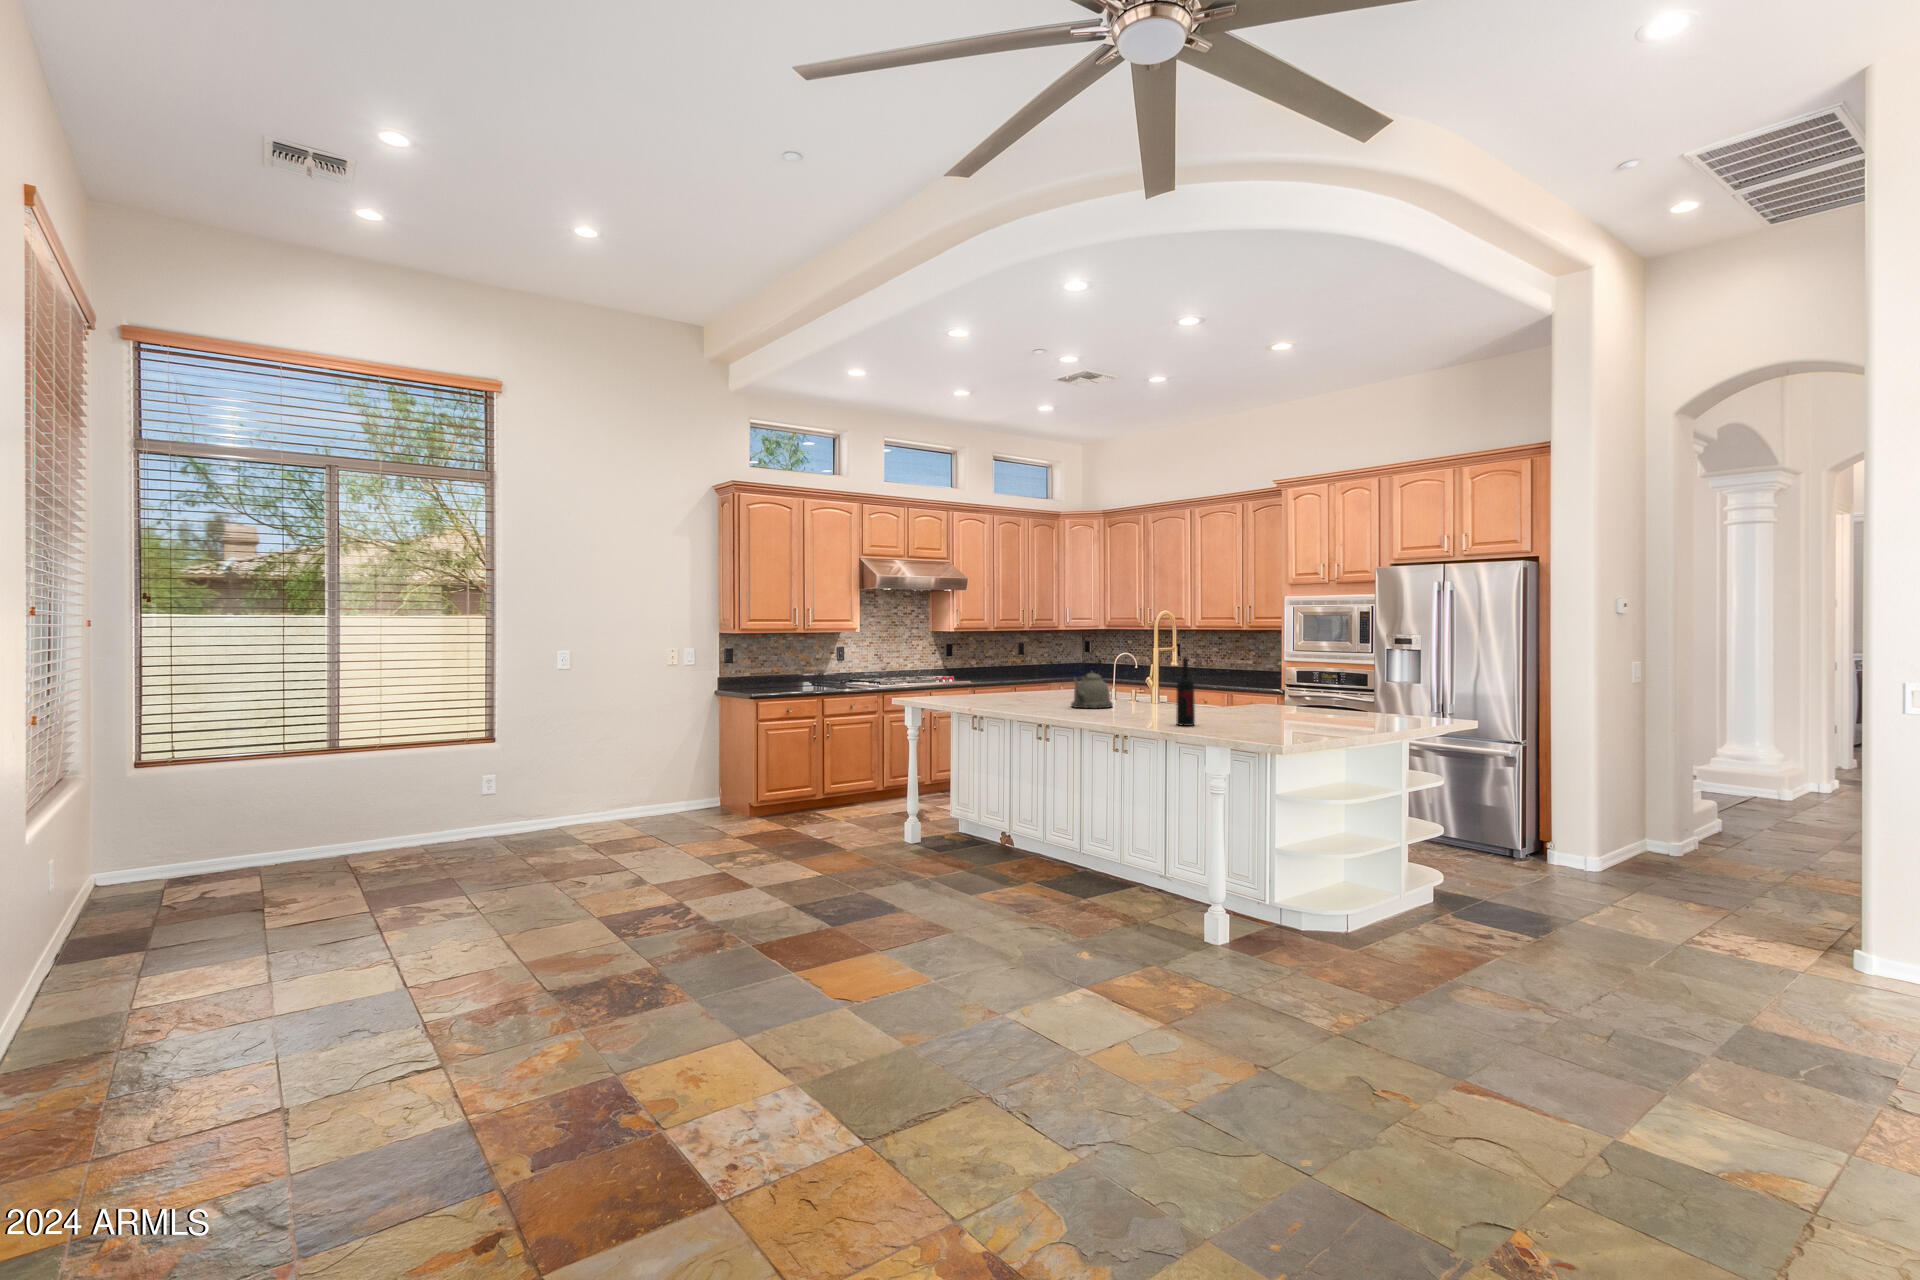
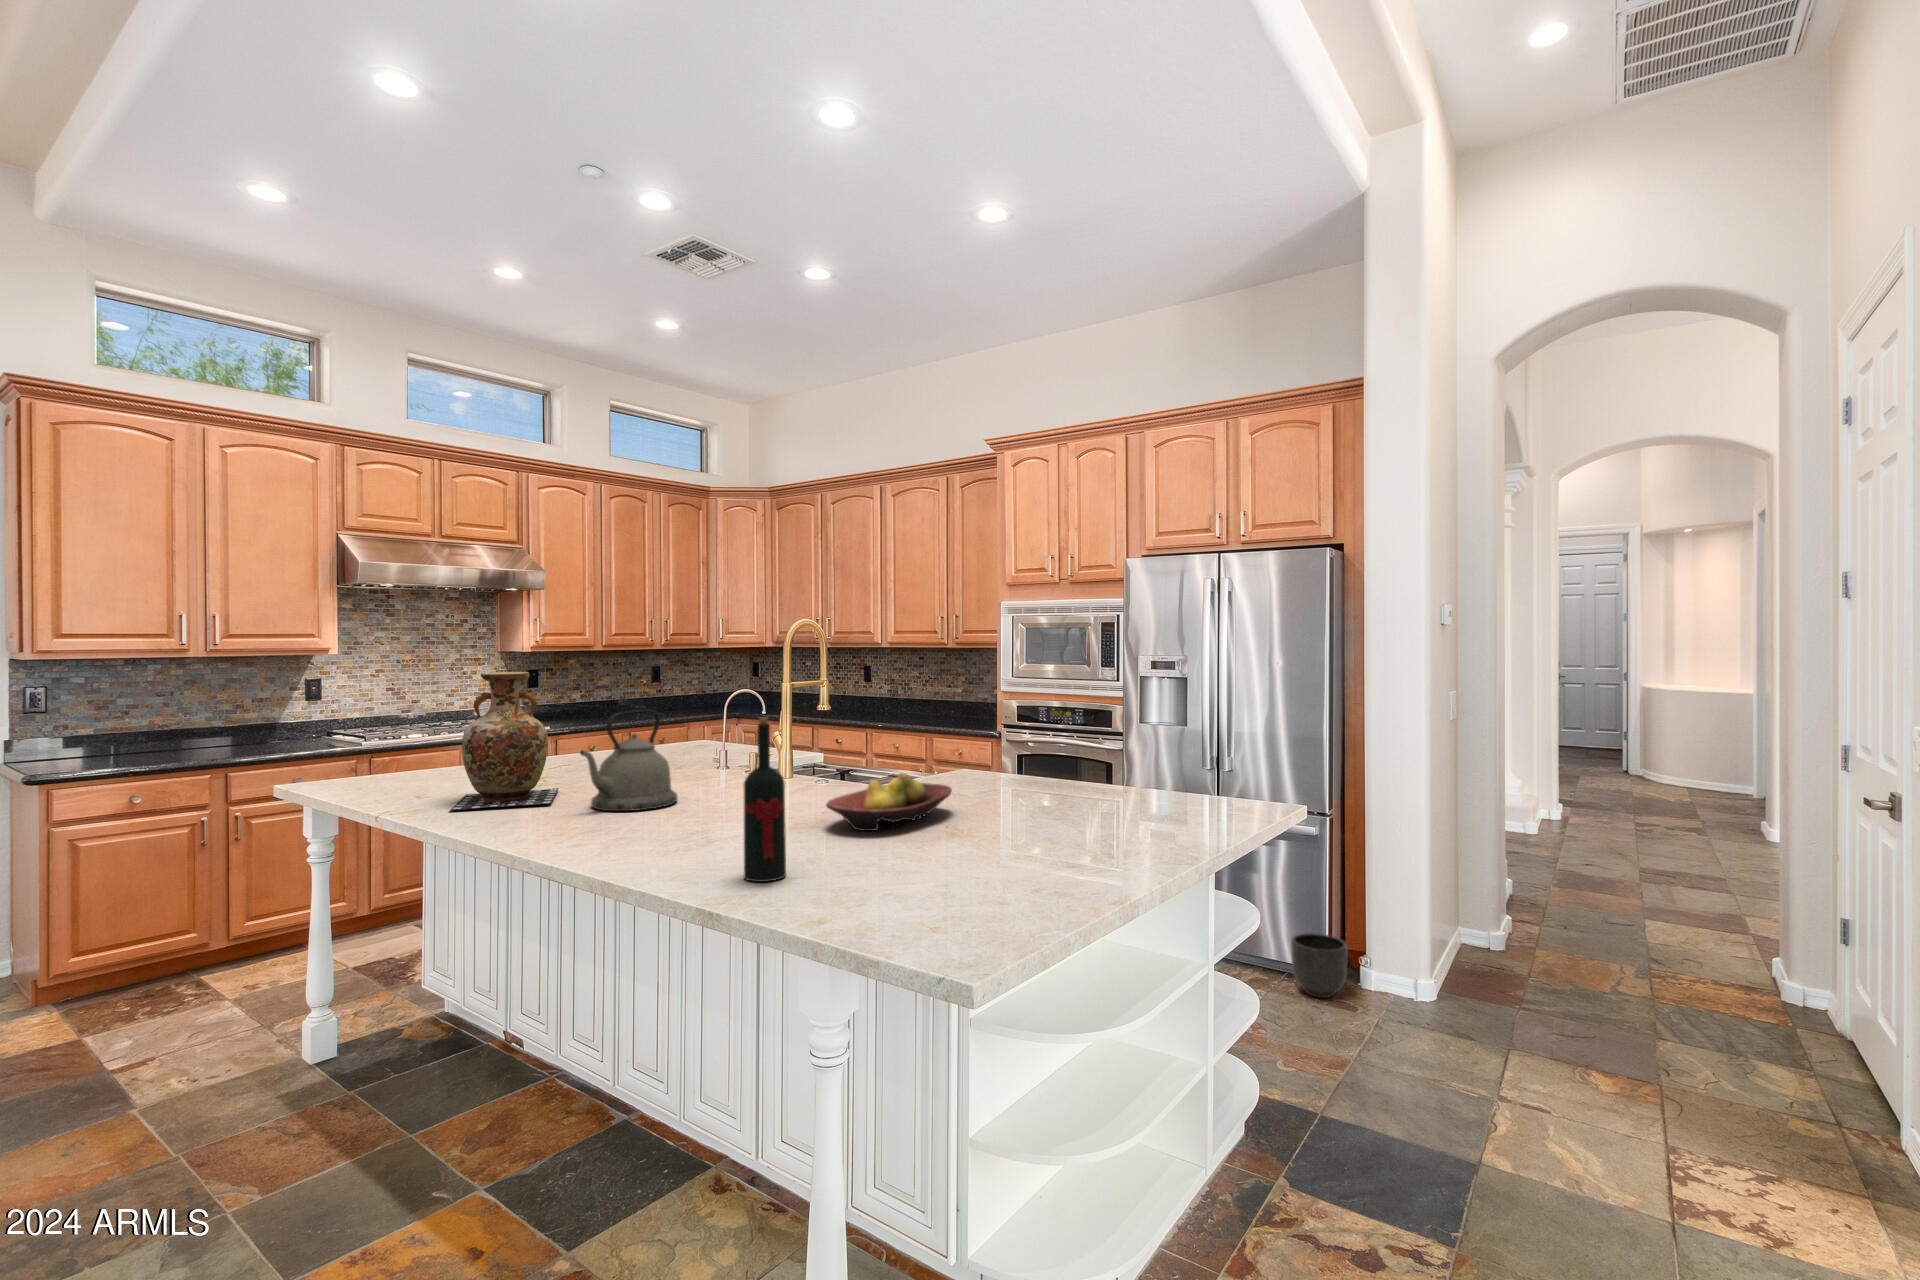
vase: none [1000,639,1051,706] -> present [449,672,558,810]
fruit bowl: none [1200,691,1264,716] -> present [826,773,952,831]
planter: none [1491,821,1532,861] -> present [1291,933,1348,998]

